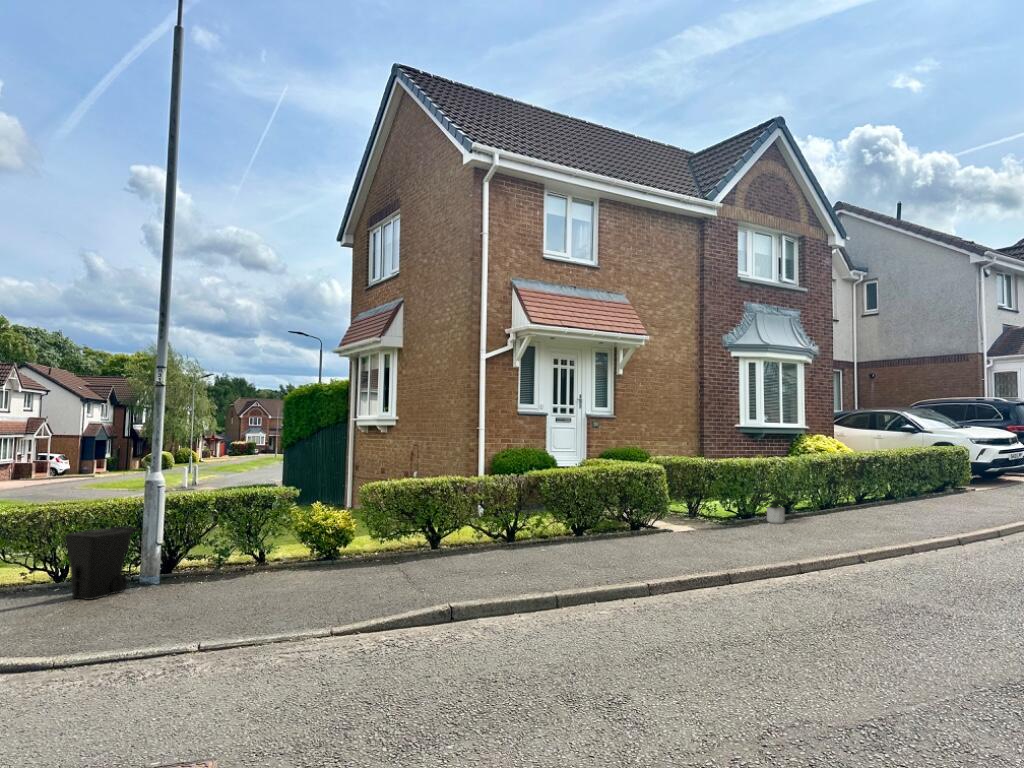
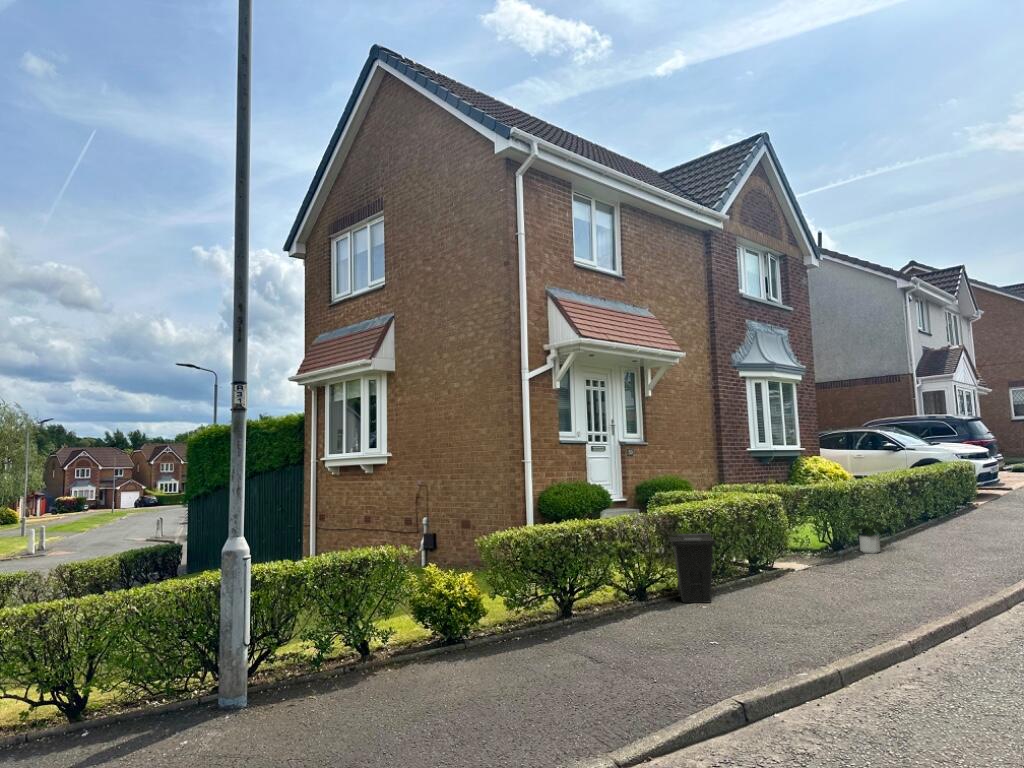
trash can: present [64,526,139,600] -> present [669,533,716,603]

